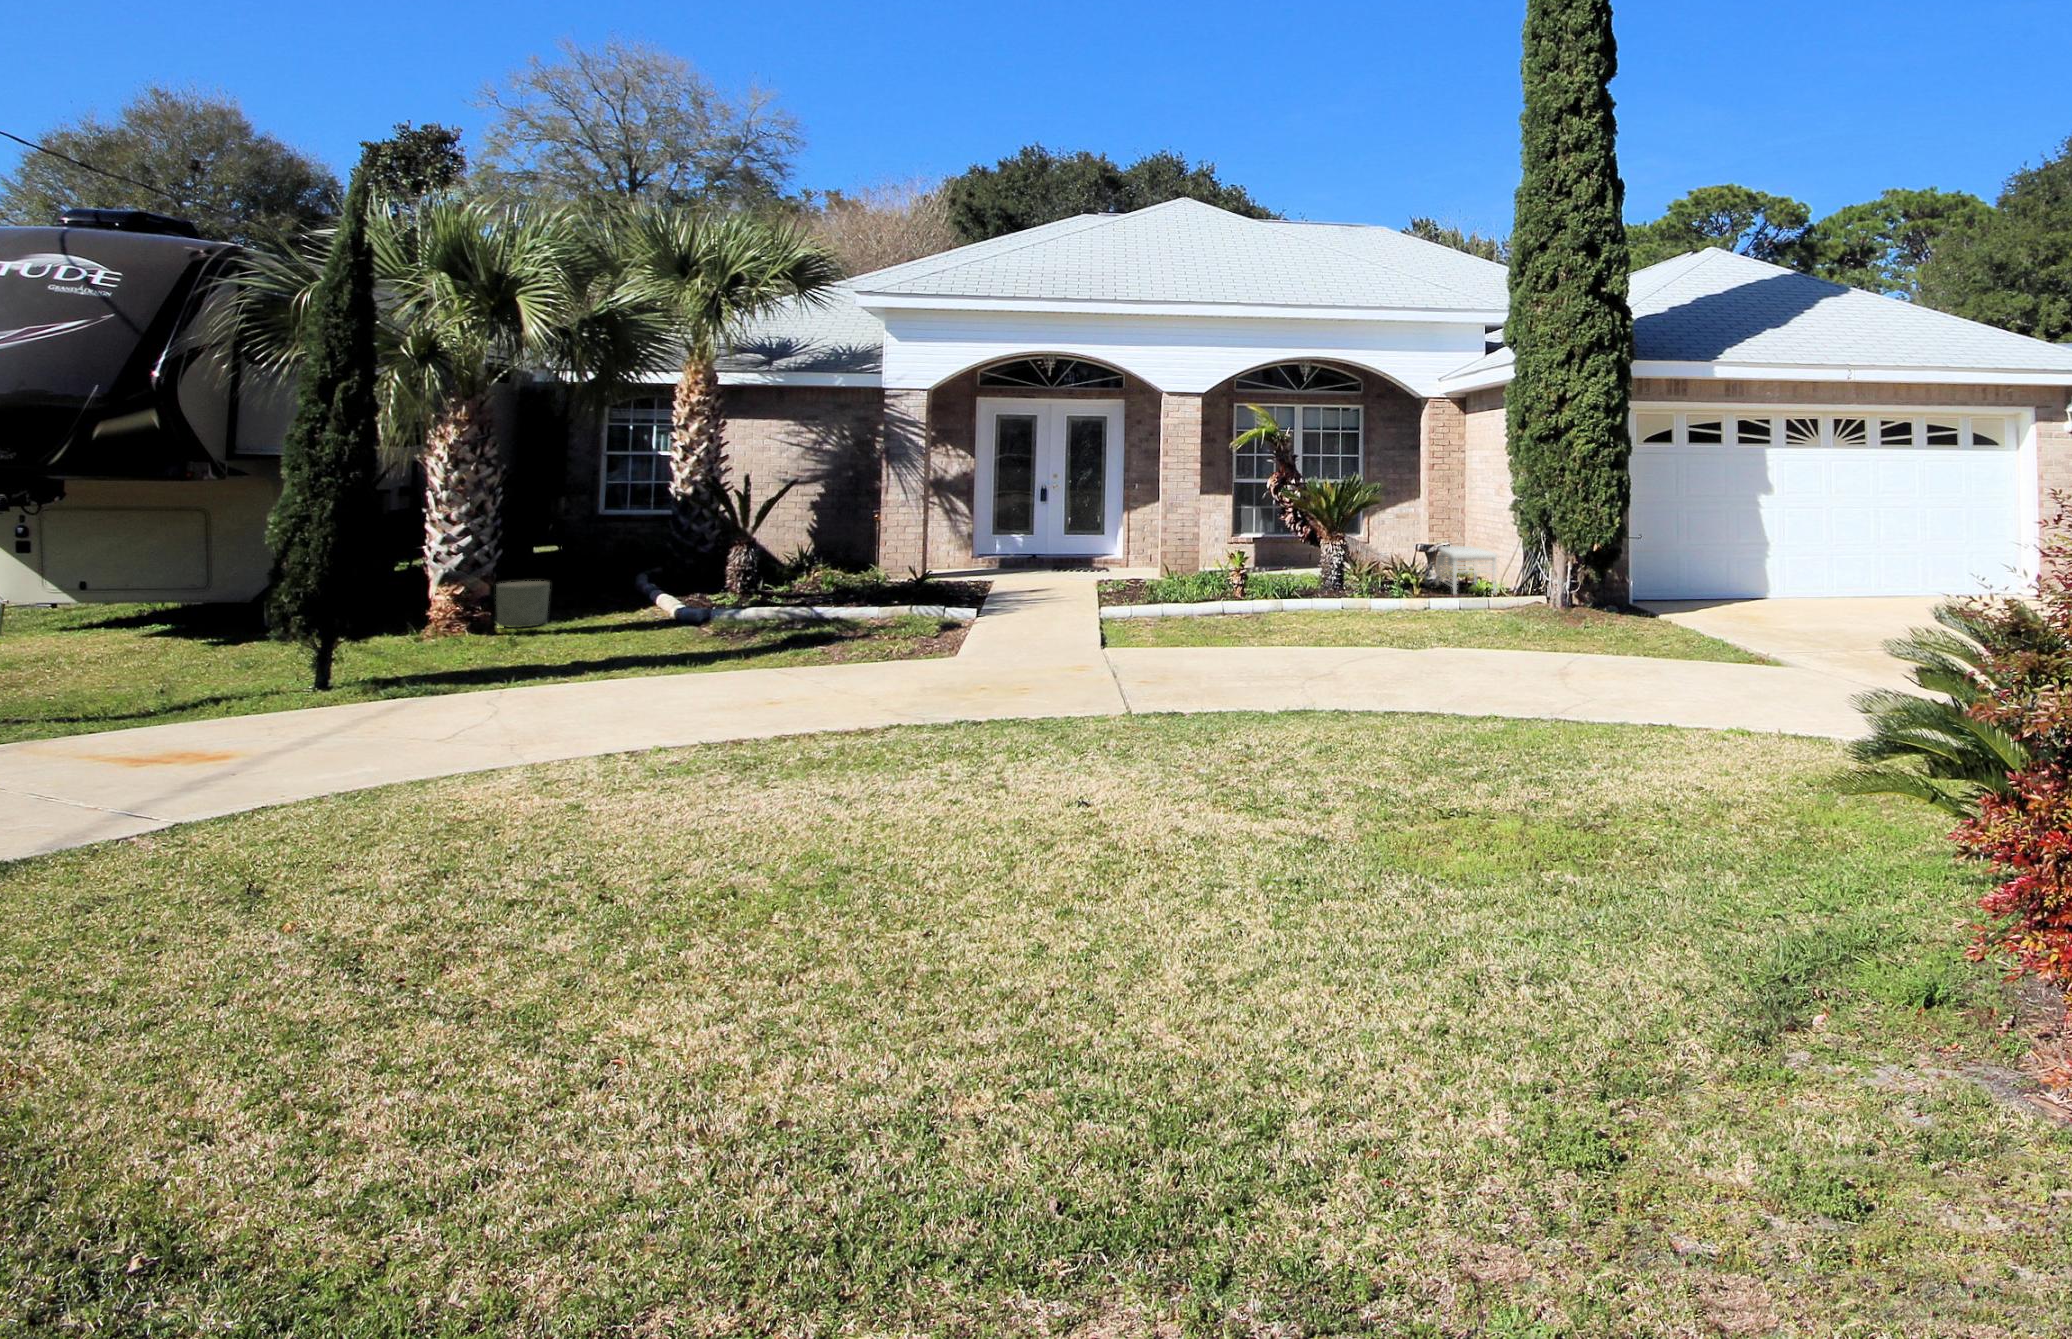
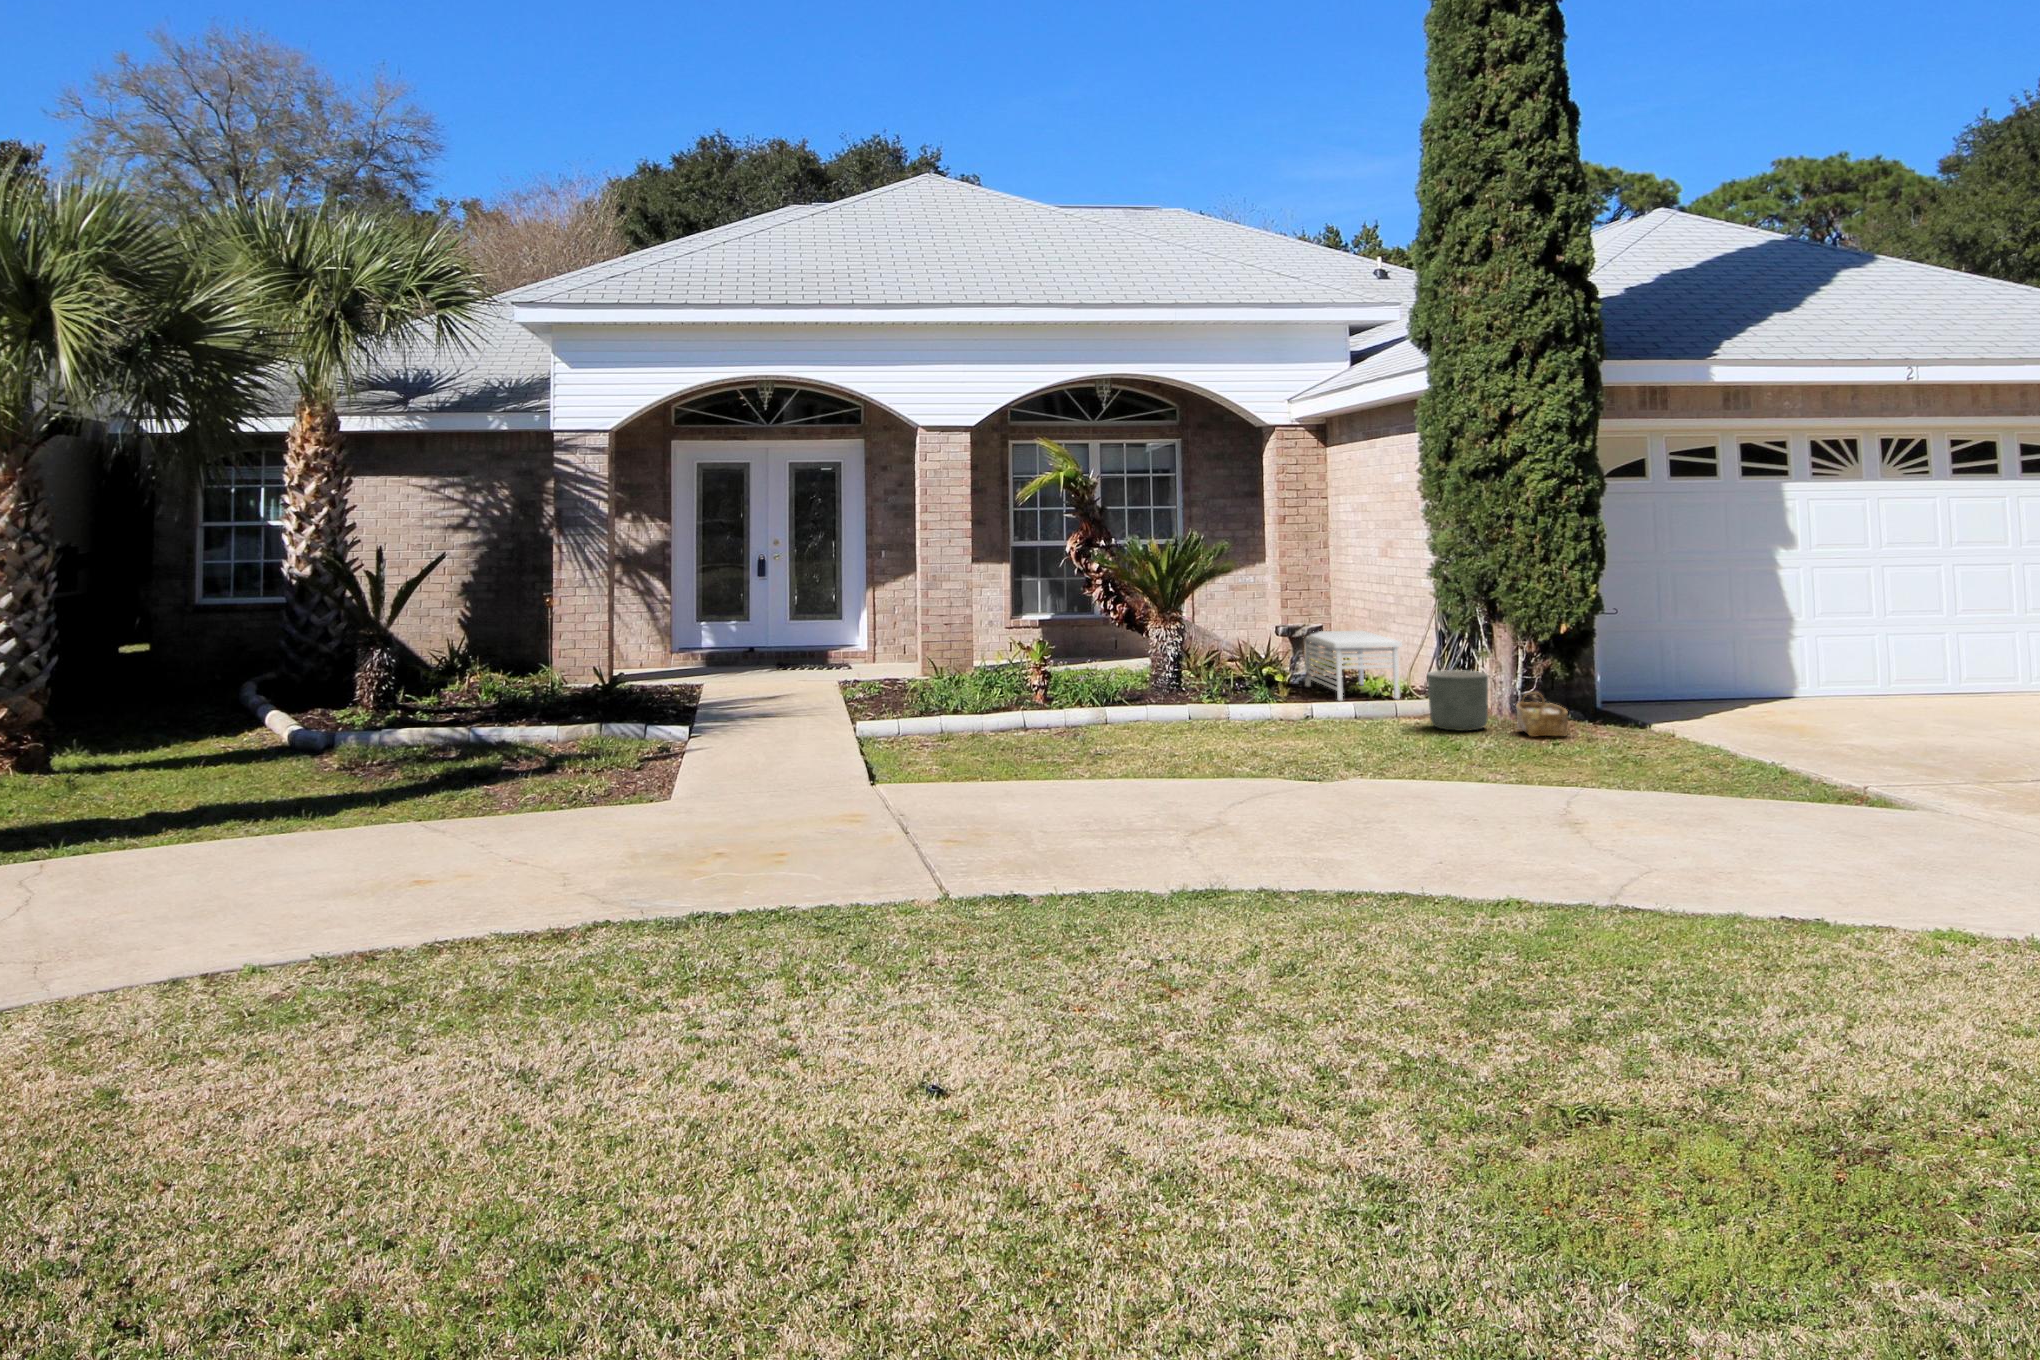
planter: present [496,581,550,628] -> present [1427,670,1488,731]
woven basket: none [1562,588,1595,618] -> present [1516,692,1568,737]

